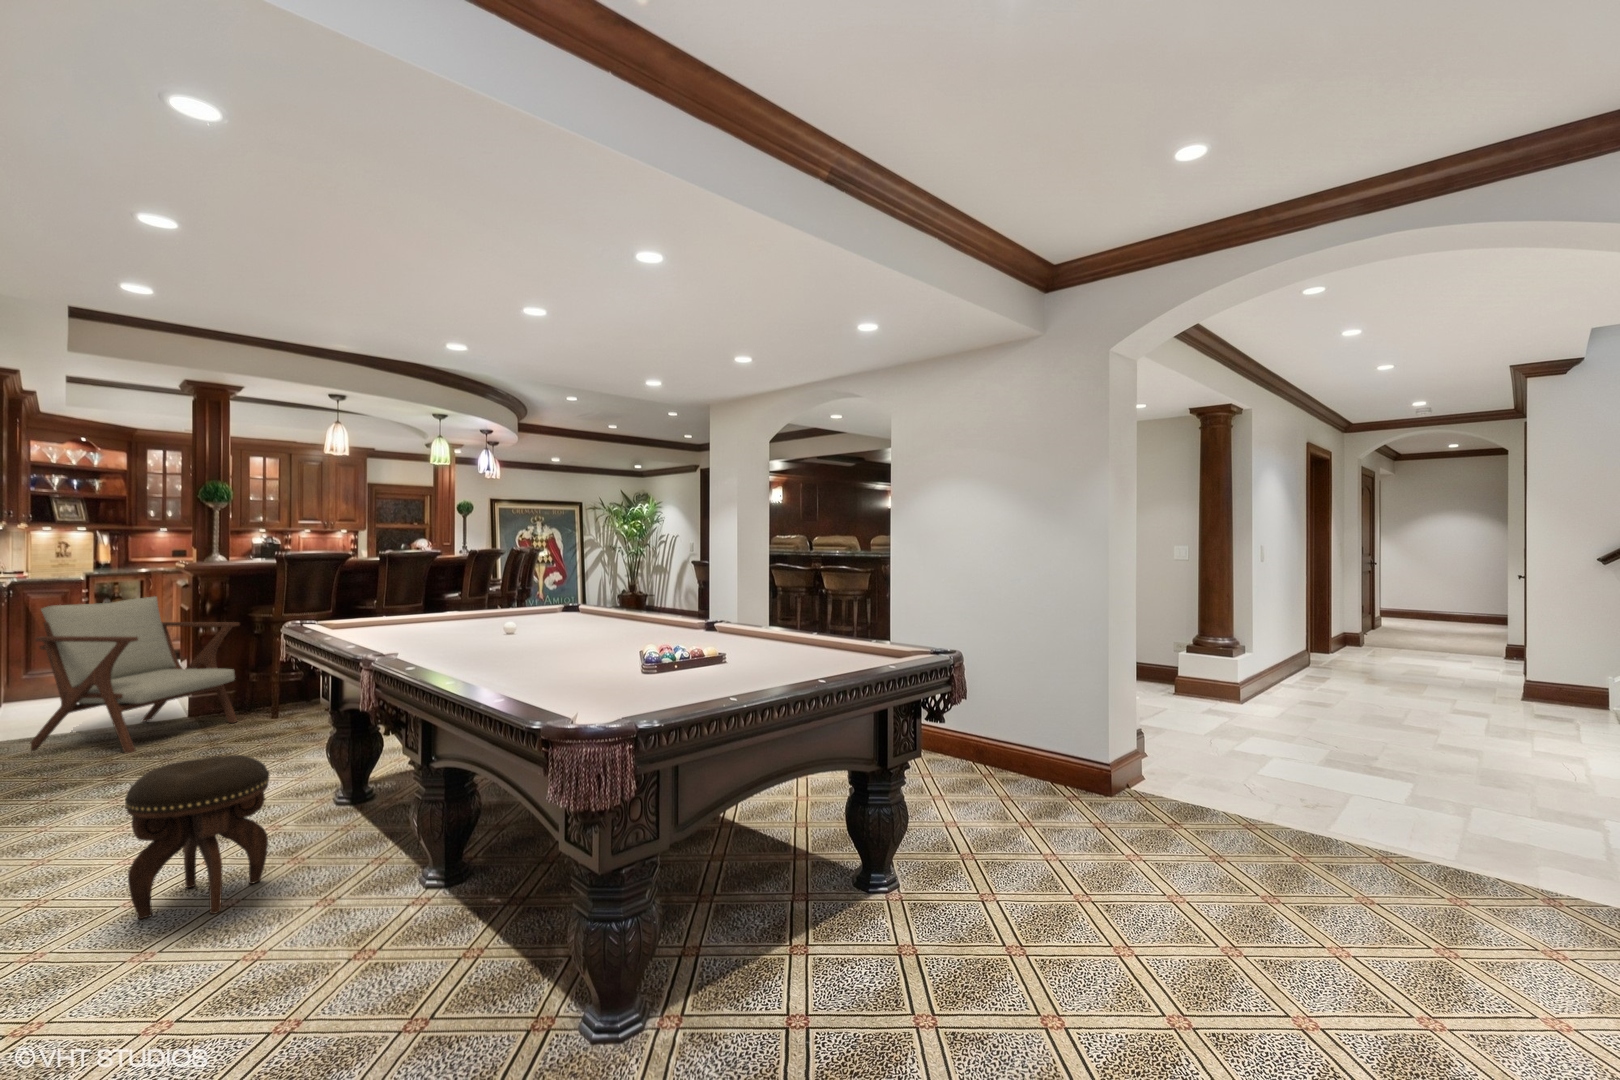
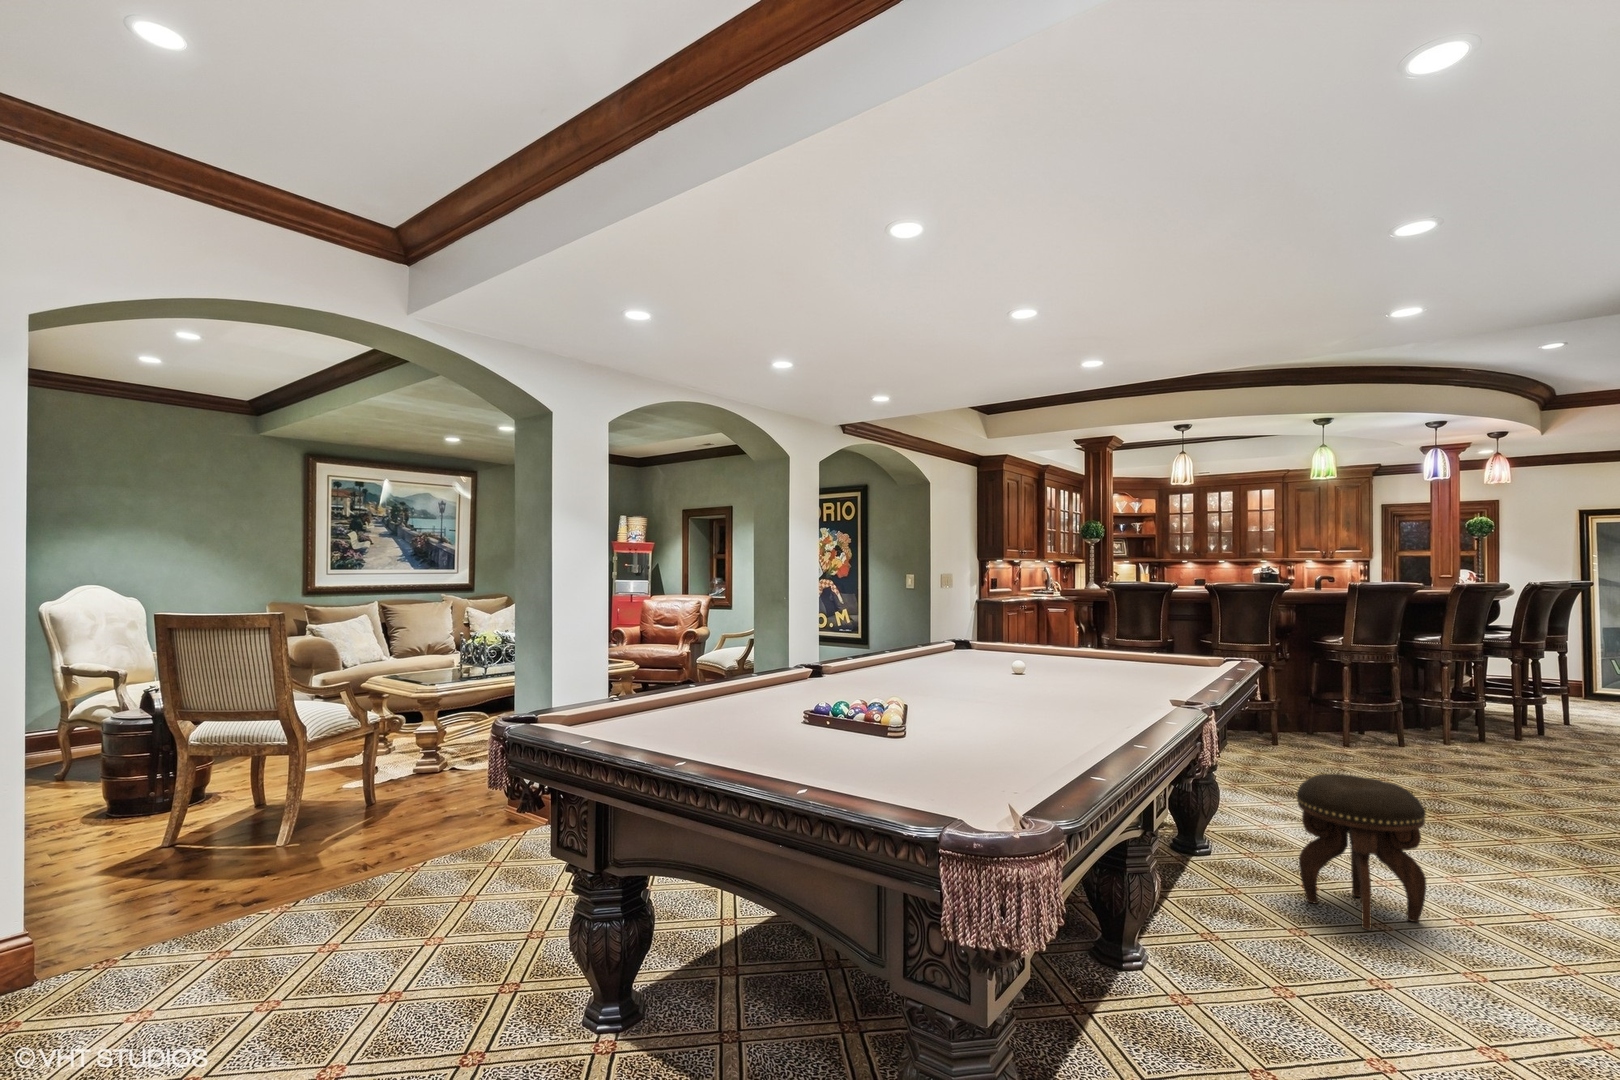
lounge chair: present [31,596,239,753] -> none [1286,619,1469,762]

